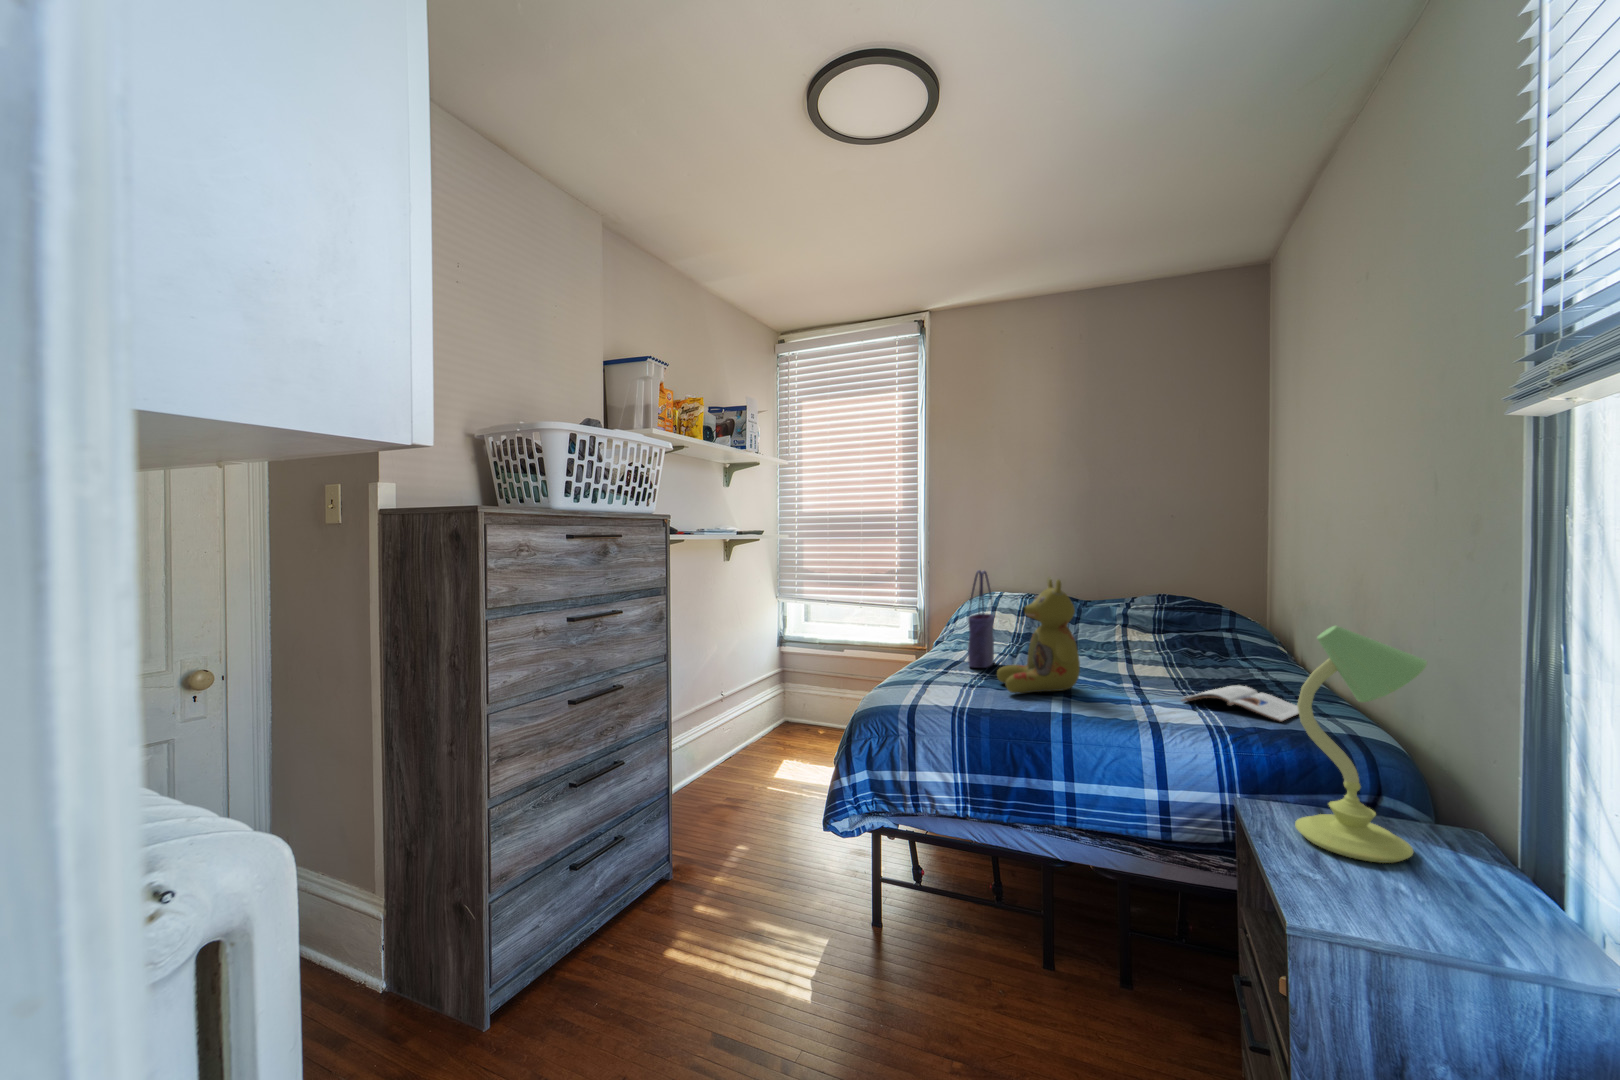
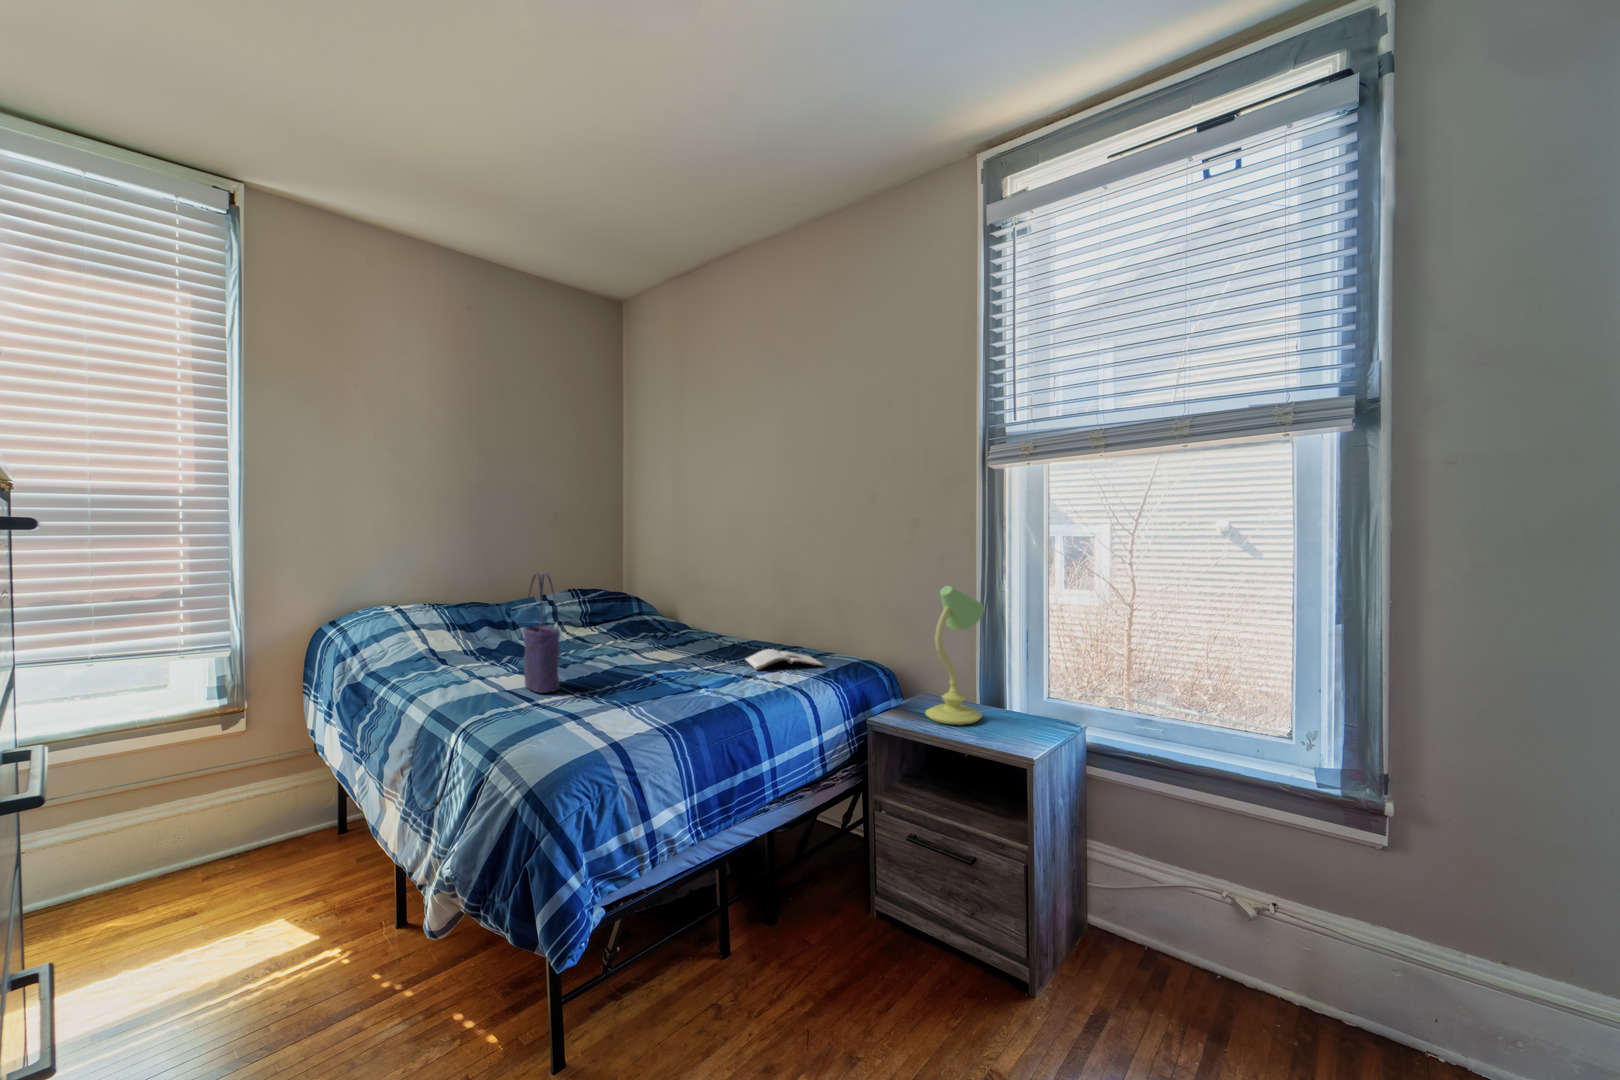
stuffed bear: present [997,577,1080,693] -> none [612,574,711,701]

